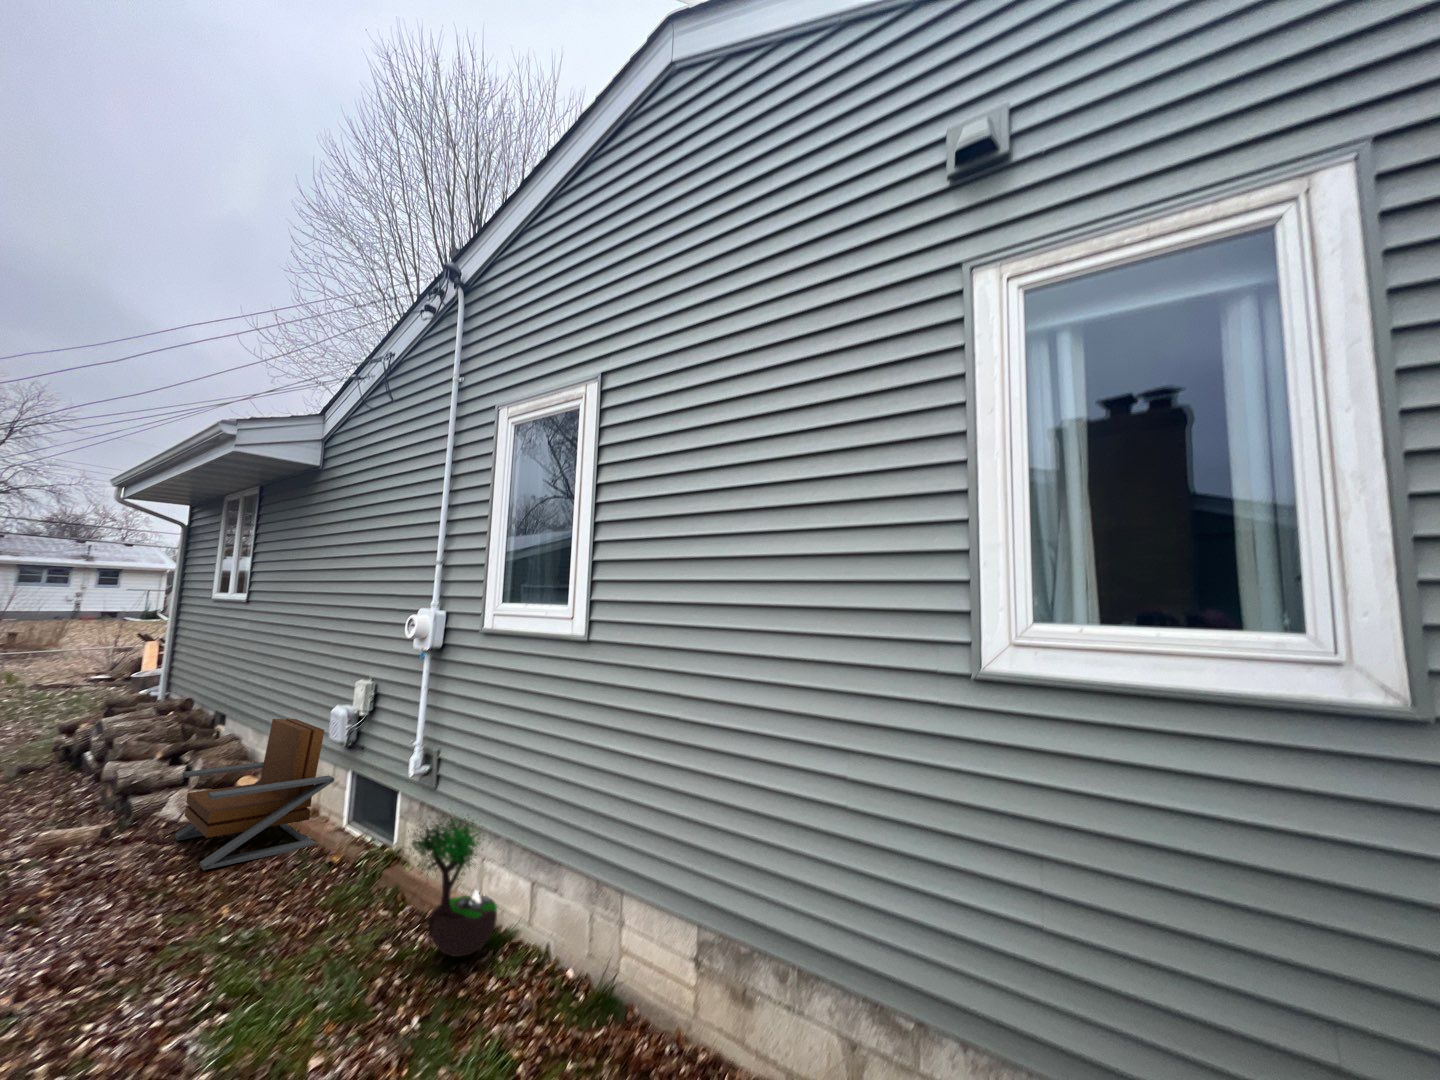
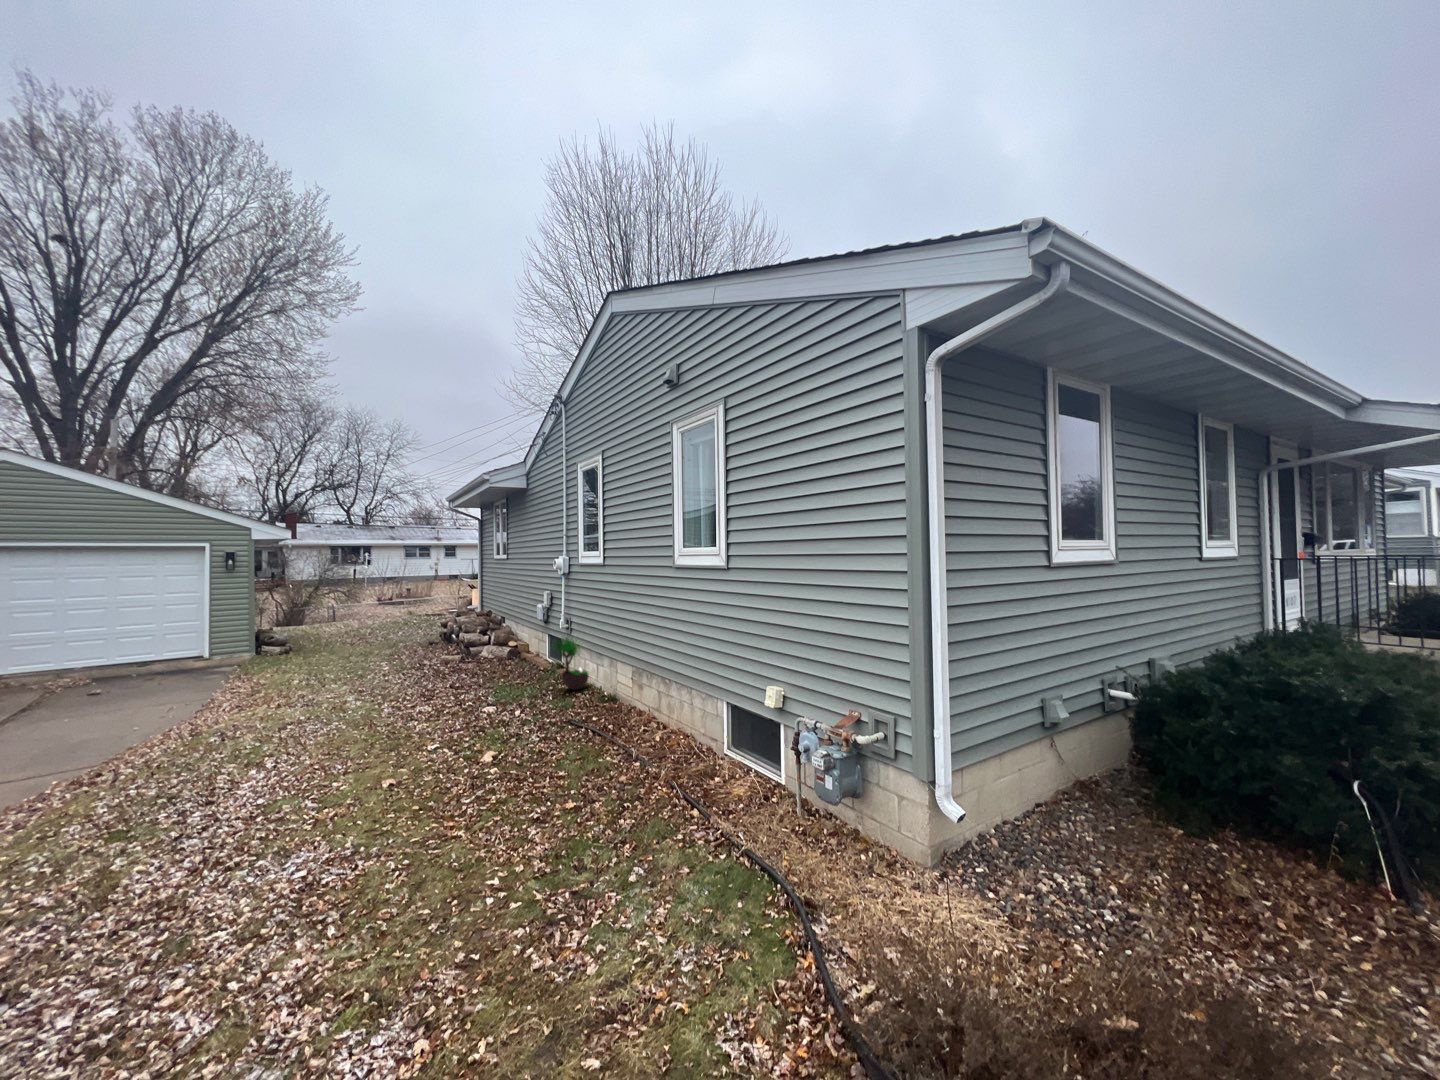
lounge chair: present [175,719,334,870] -> none [484,612,542,670]

